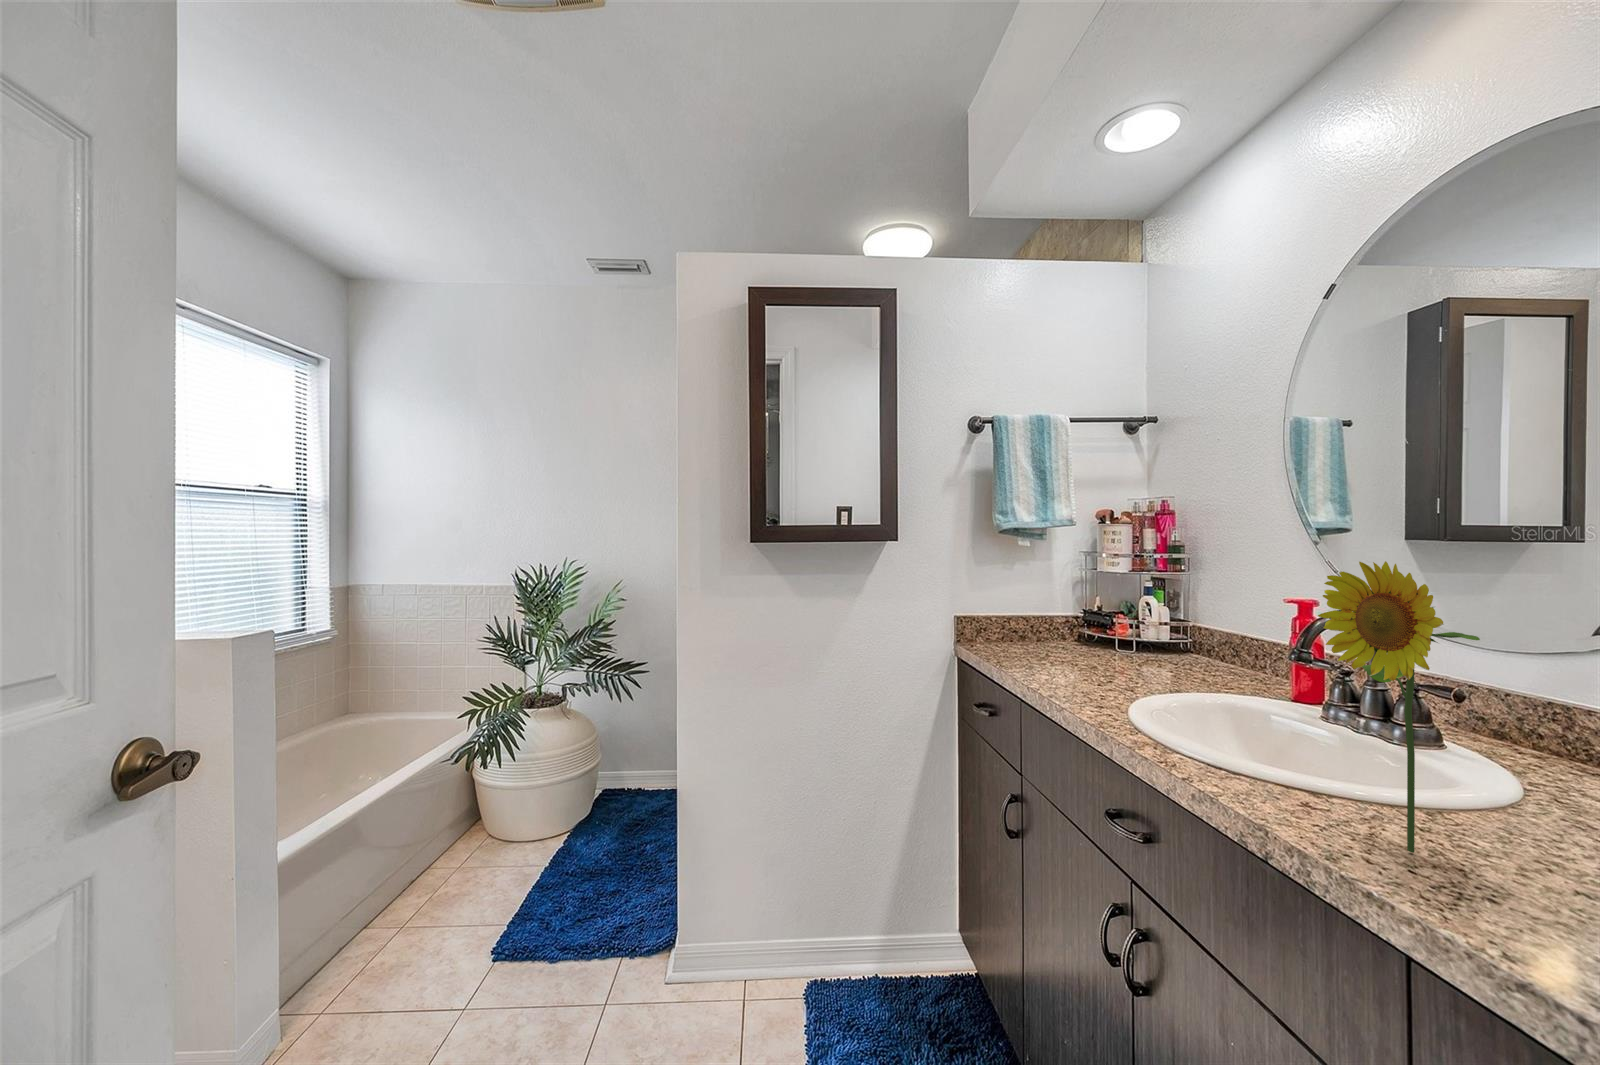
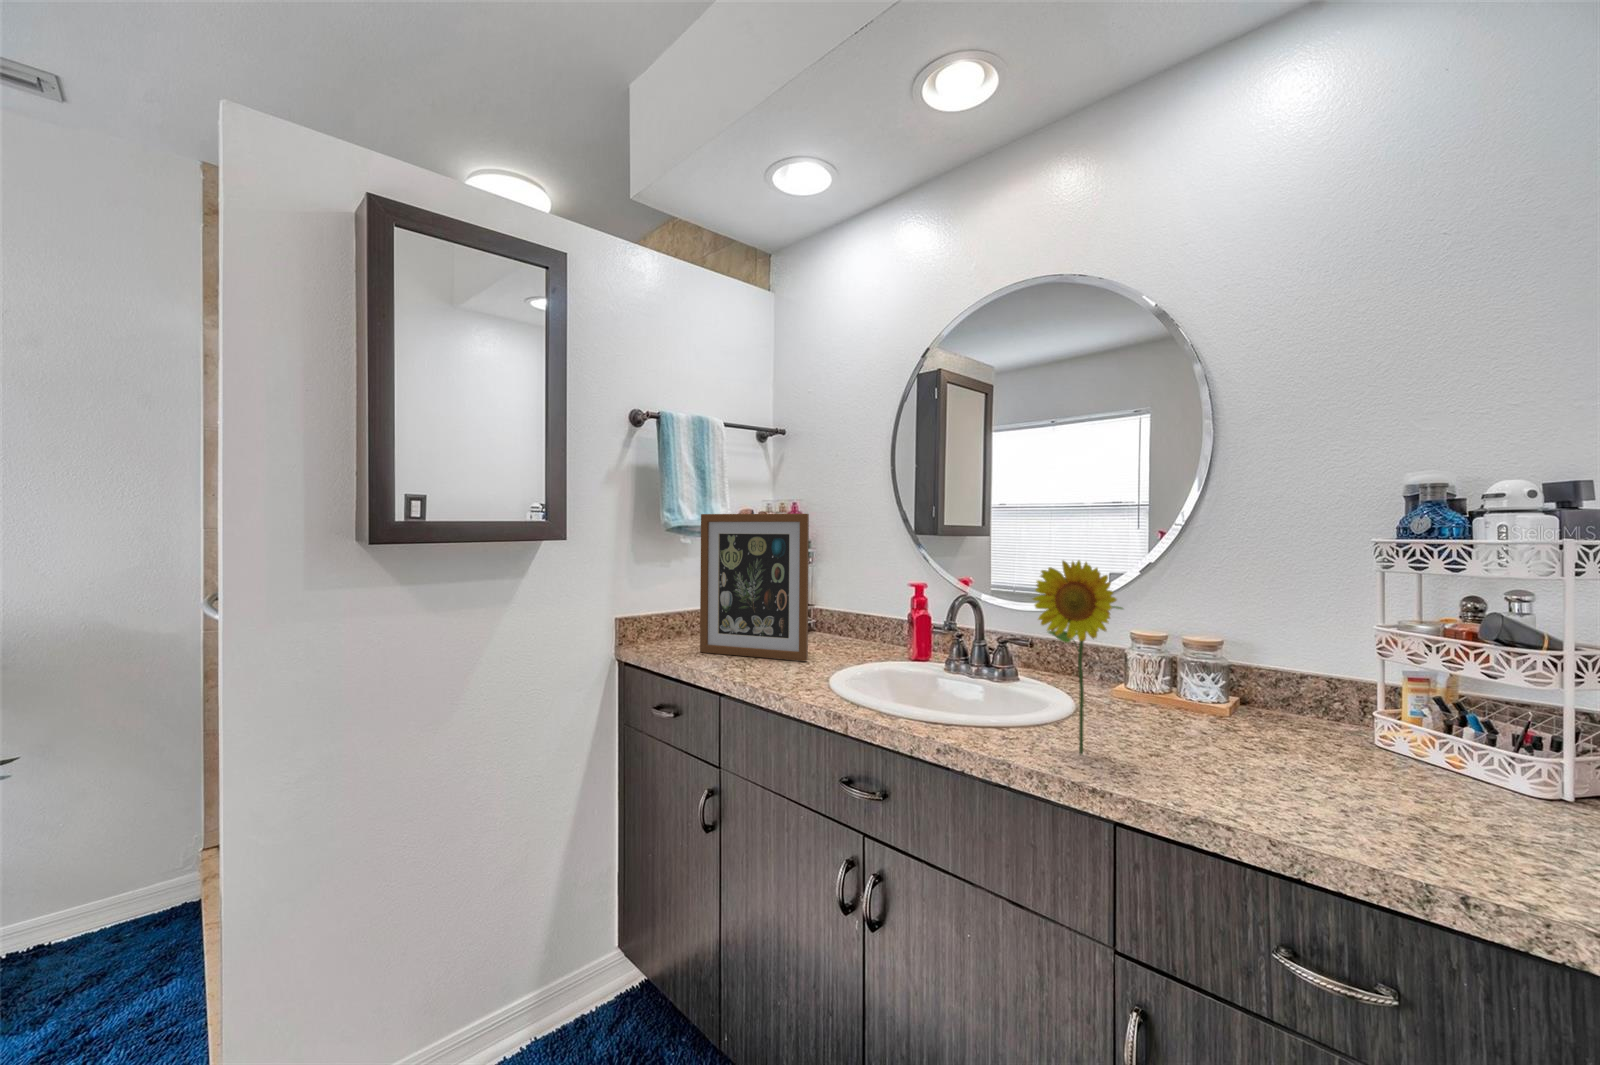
picture frame: none [1028,511,1141,680] -> present [700,514,809,661]

